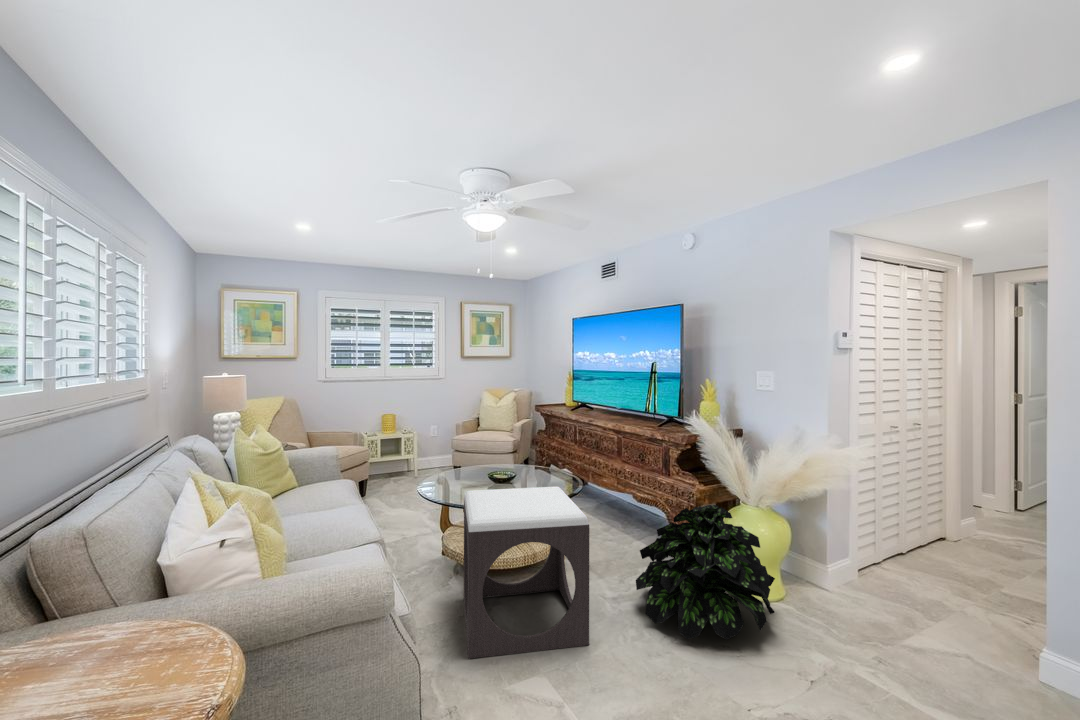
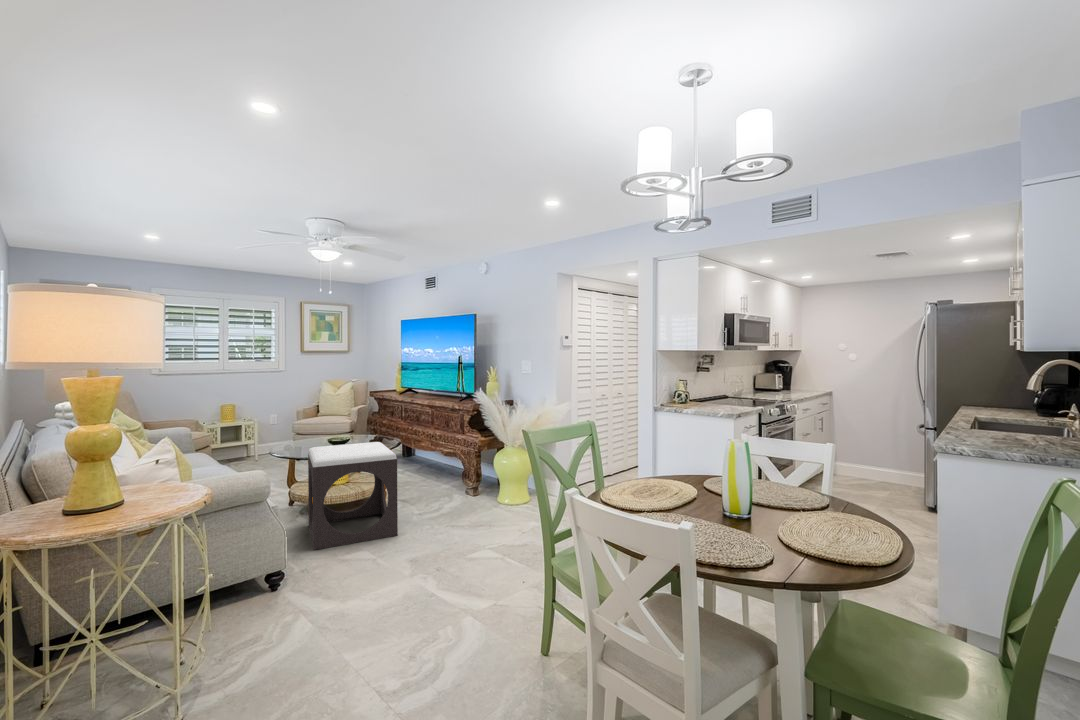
potted plant: present [636,505,775,640] -> none [433,445,520,525]

